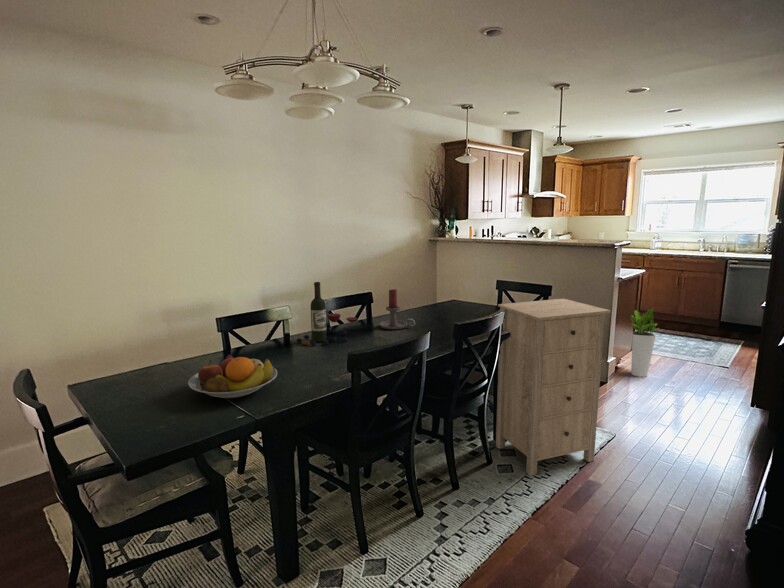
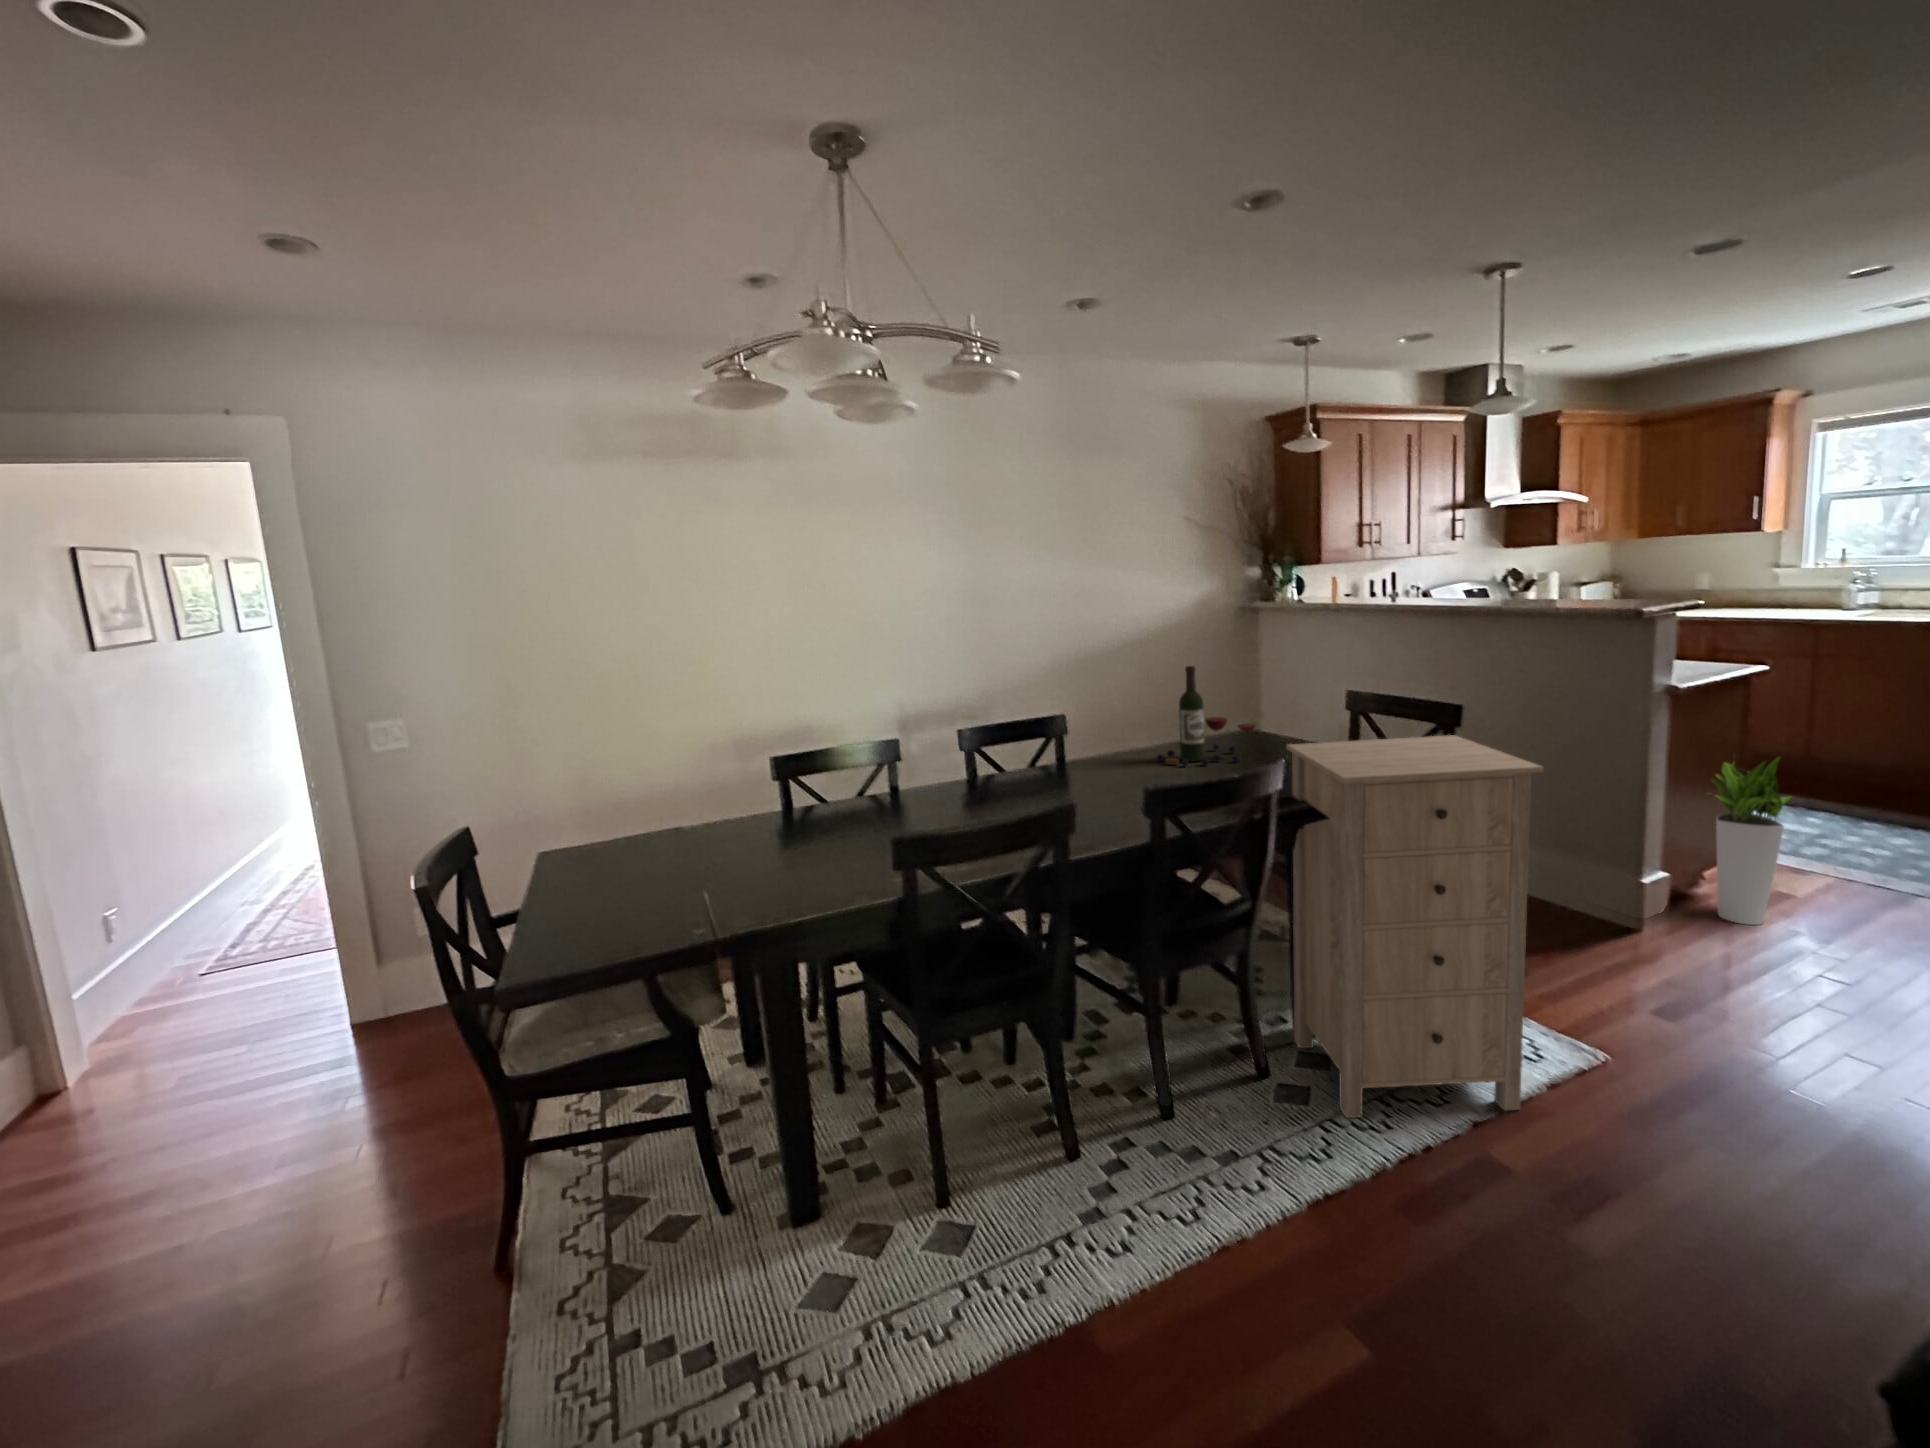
wine bottle: present [297,282,357,346] -> present [1157,666,1255,766]
candle holder: present [380,289,415,329] -> none [1055,709,1121,787]
fruit bowl: present [188,355,277,398] -> none [648,821,794,895]

